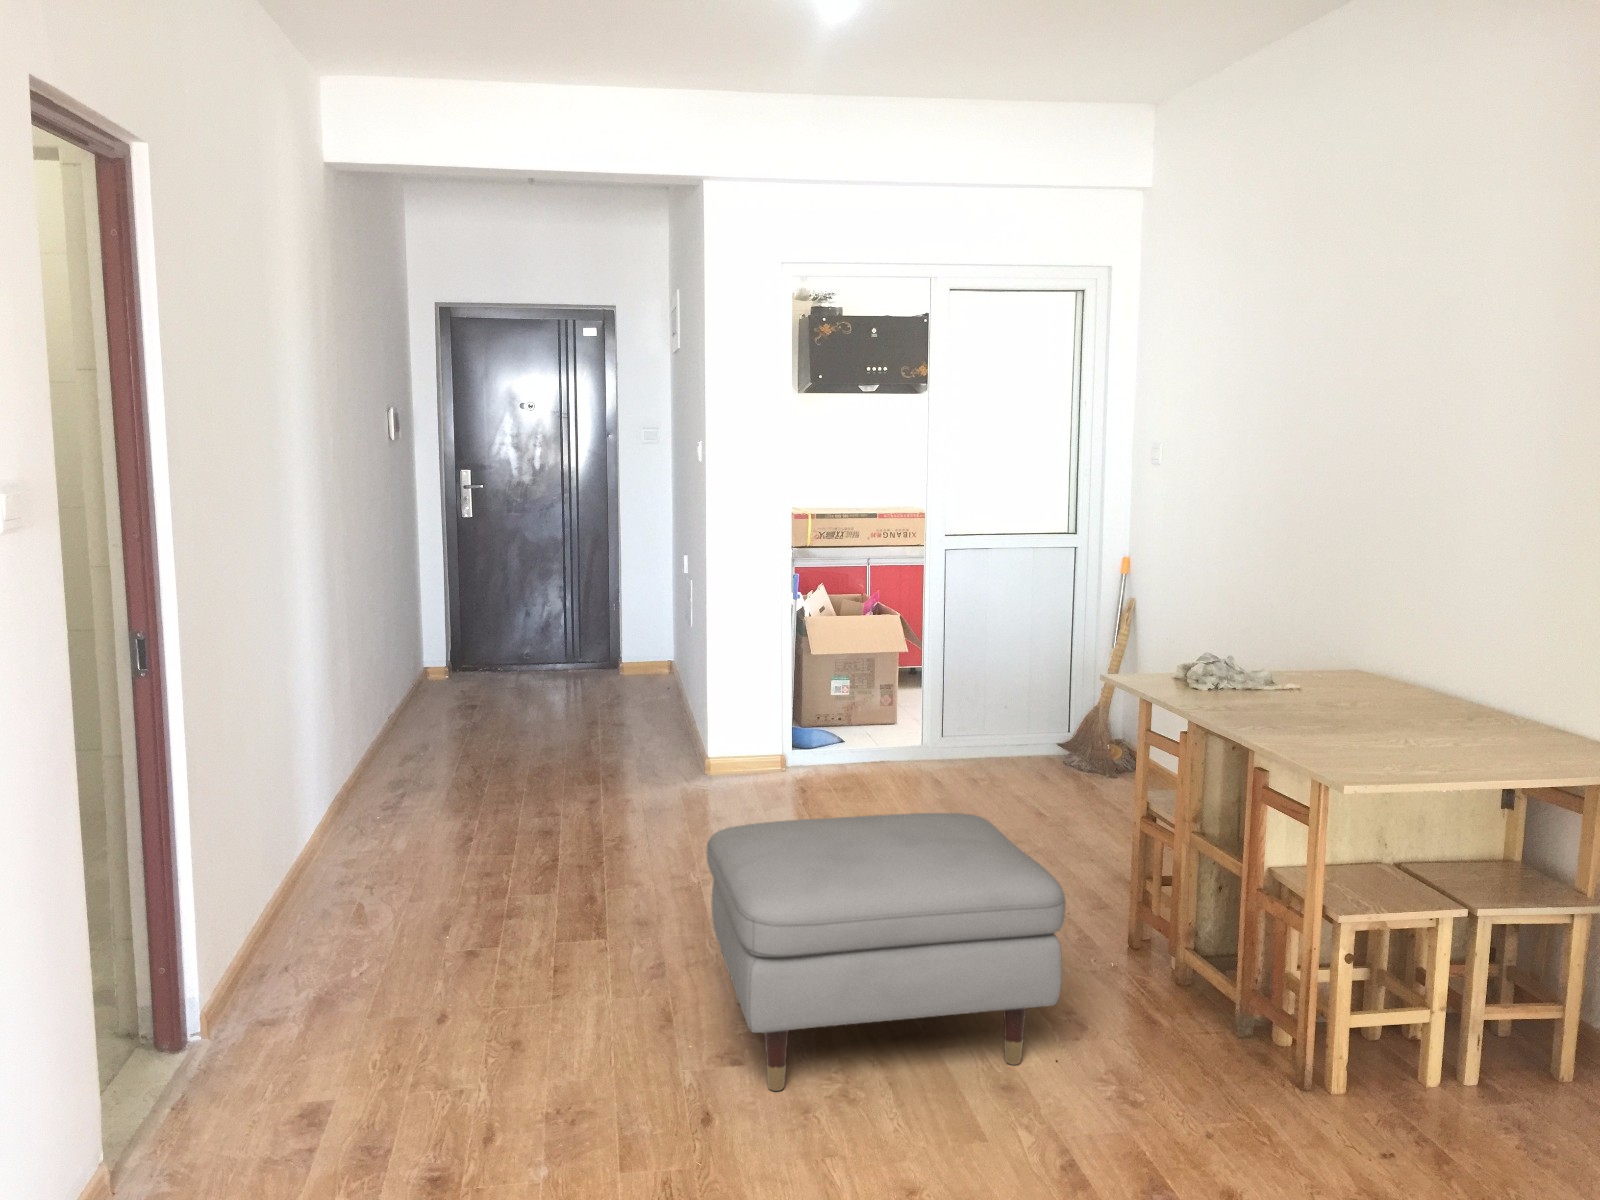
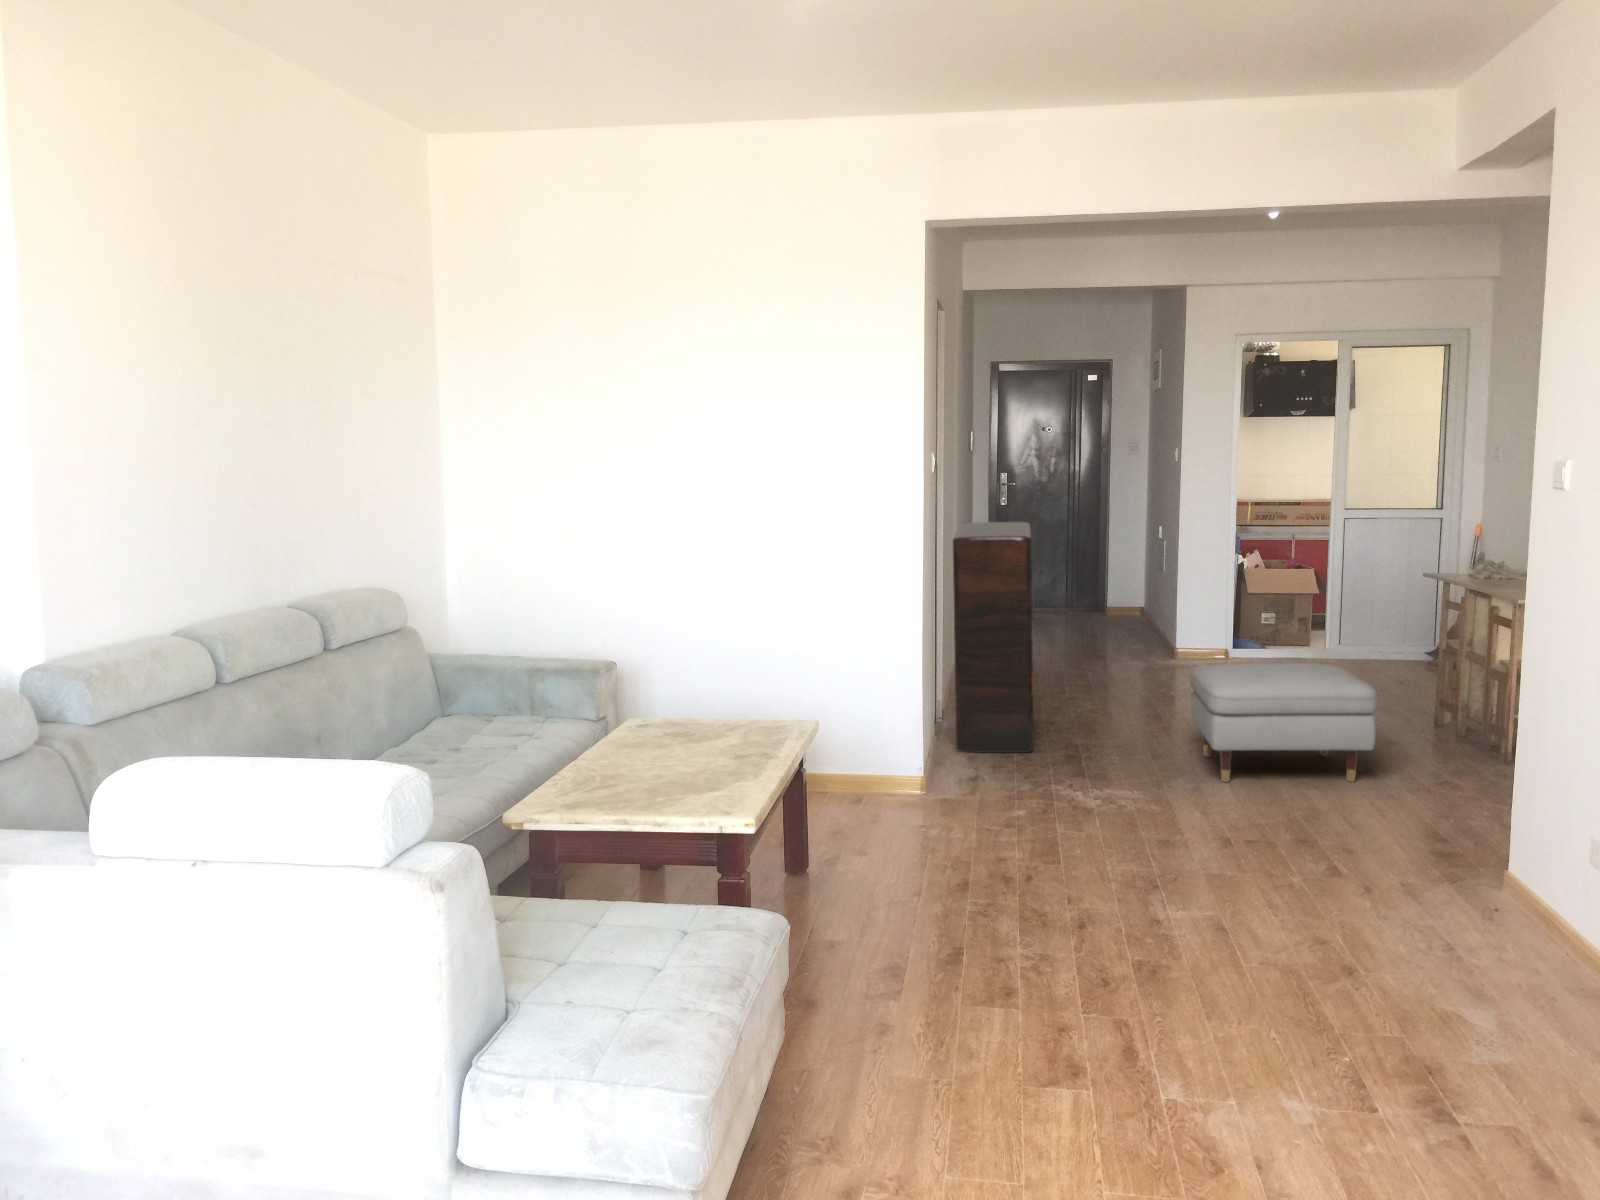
bookshelf: none [201,540,431,1030] -> present [953,522,1033,753]

